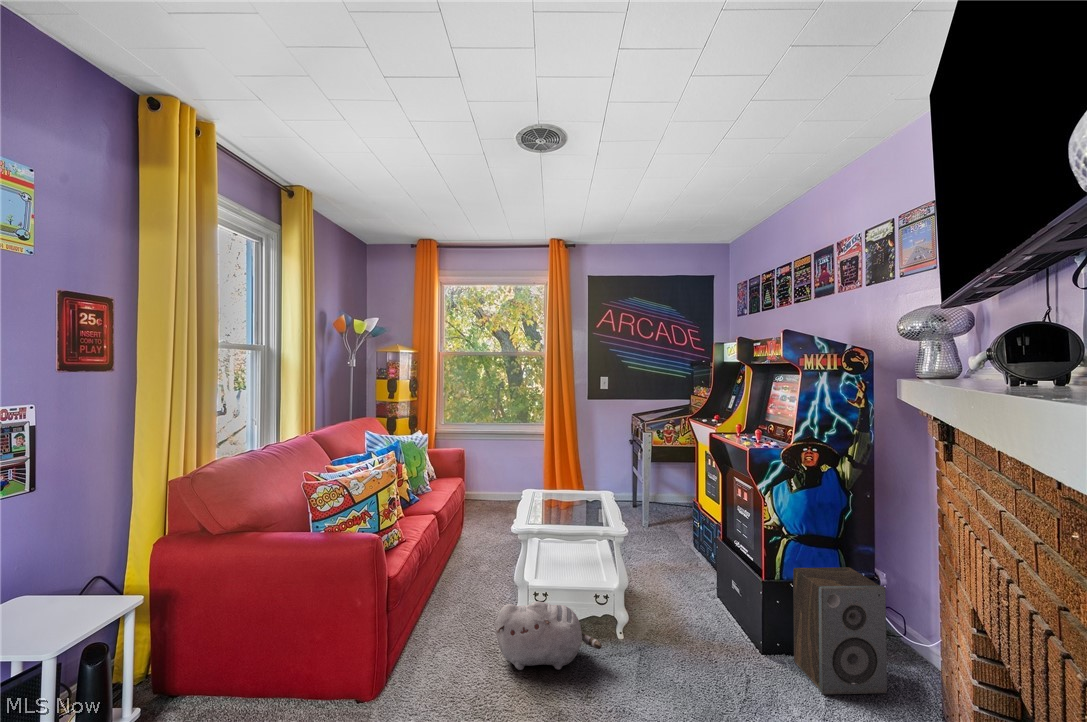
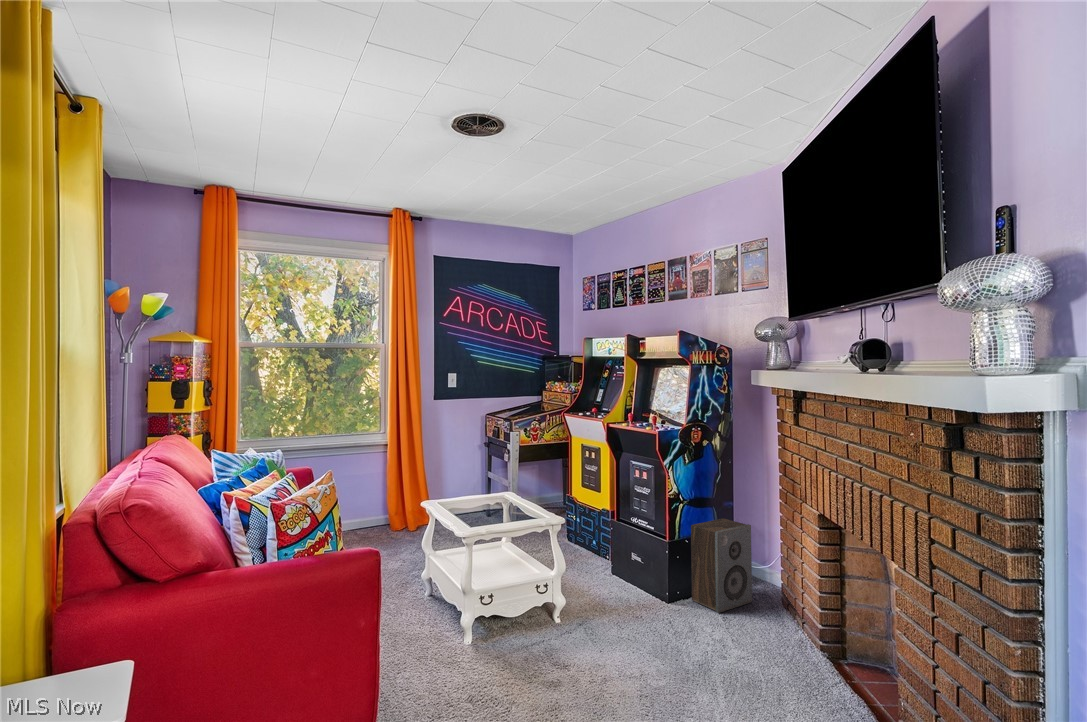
plush toy: present [496,601,602,670] -> none [464,595,563,663]

